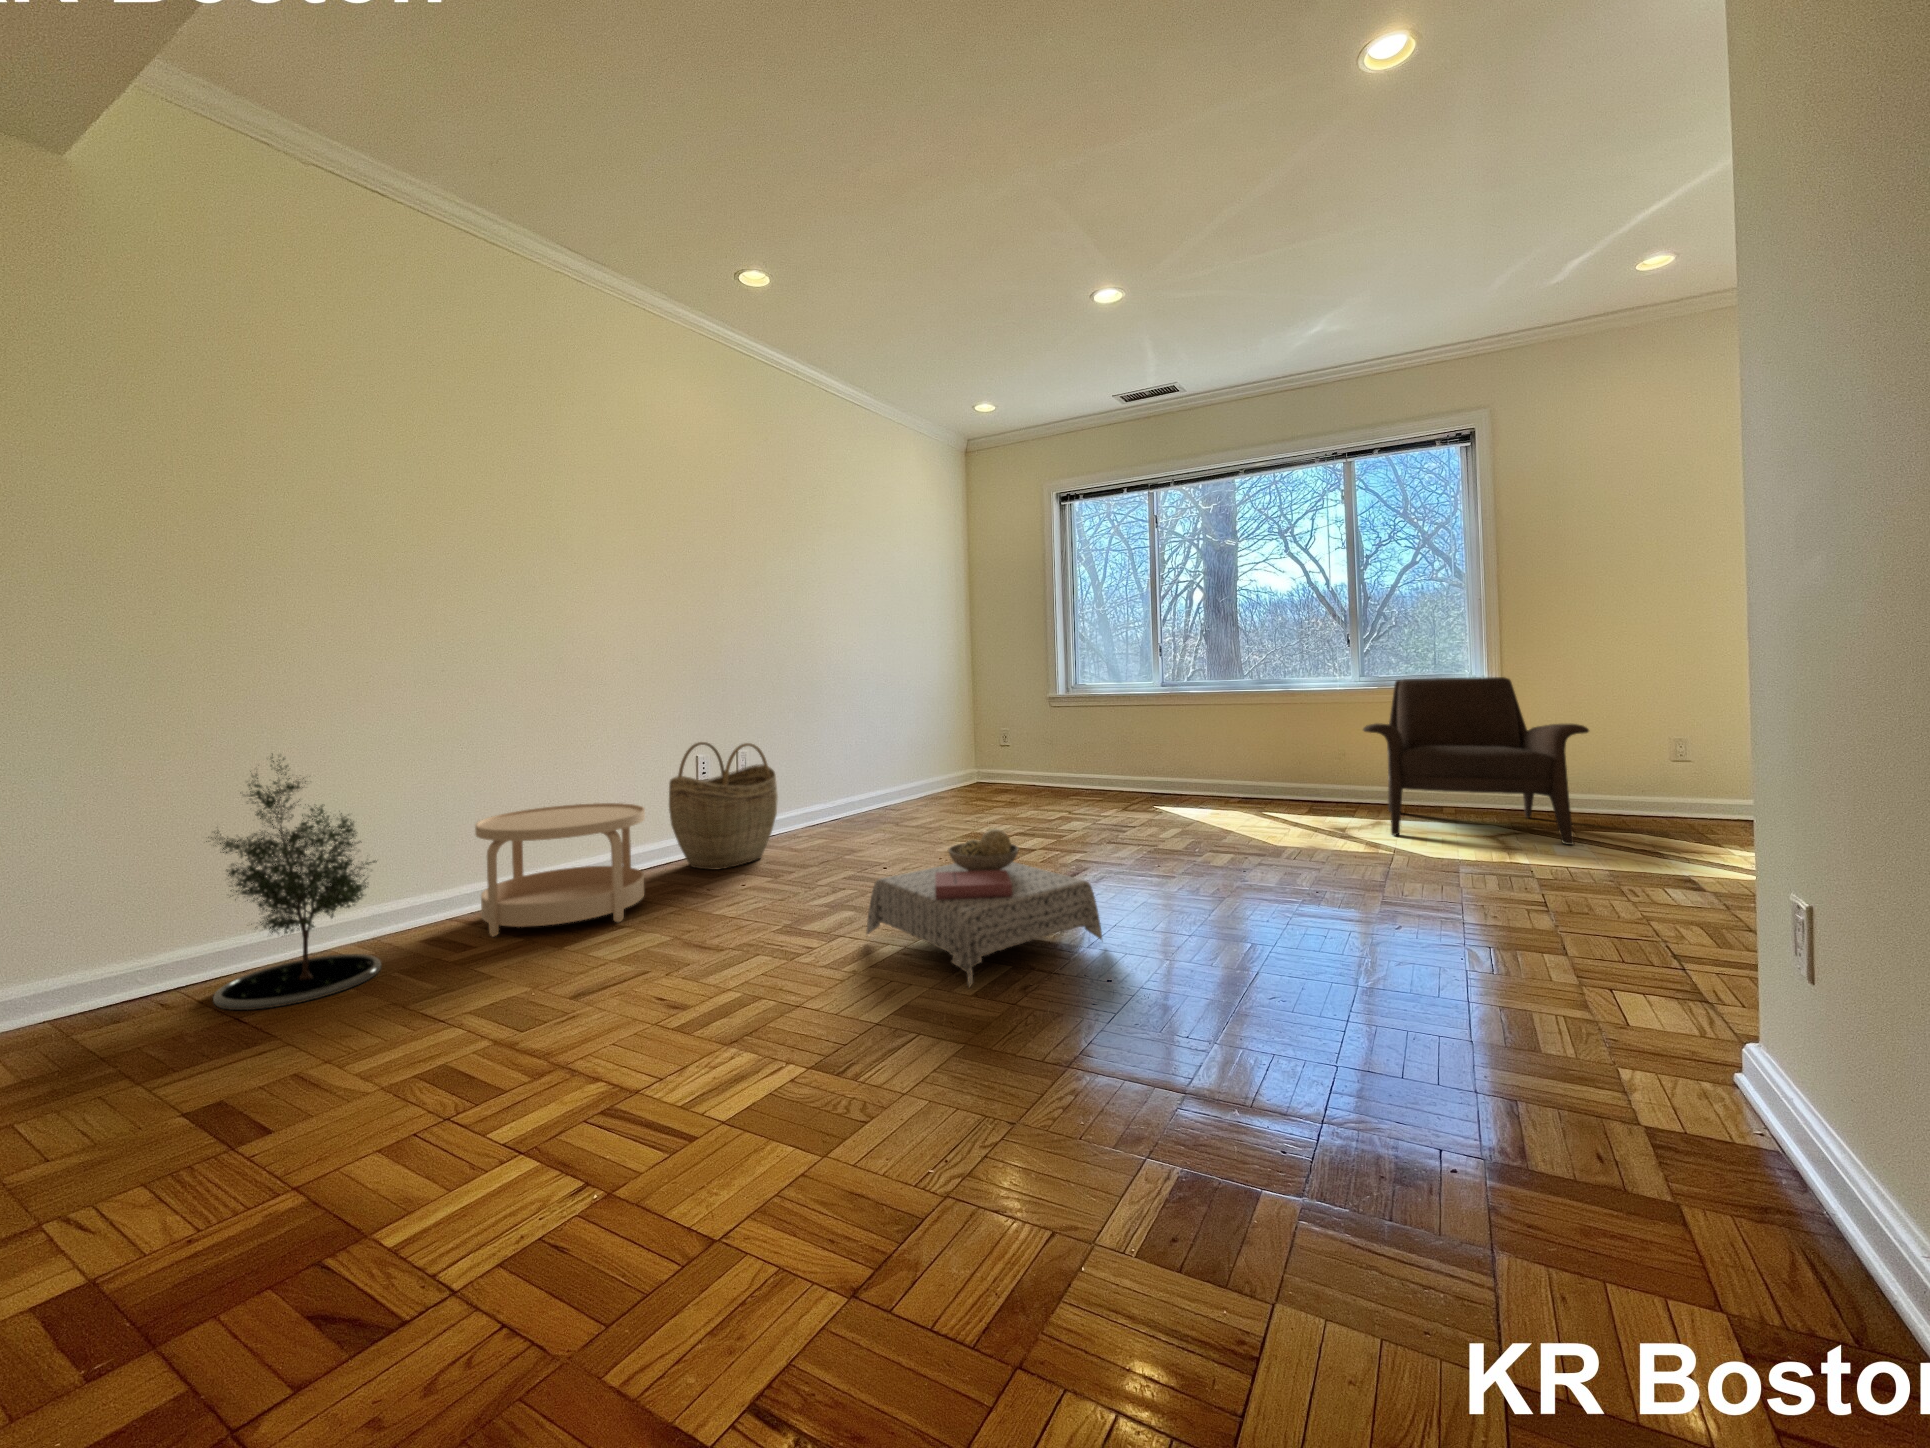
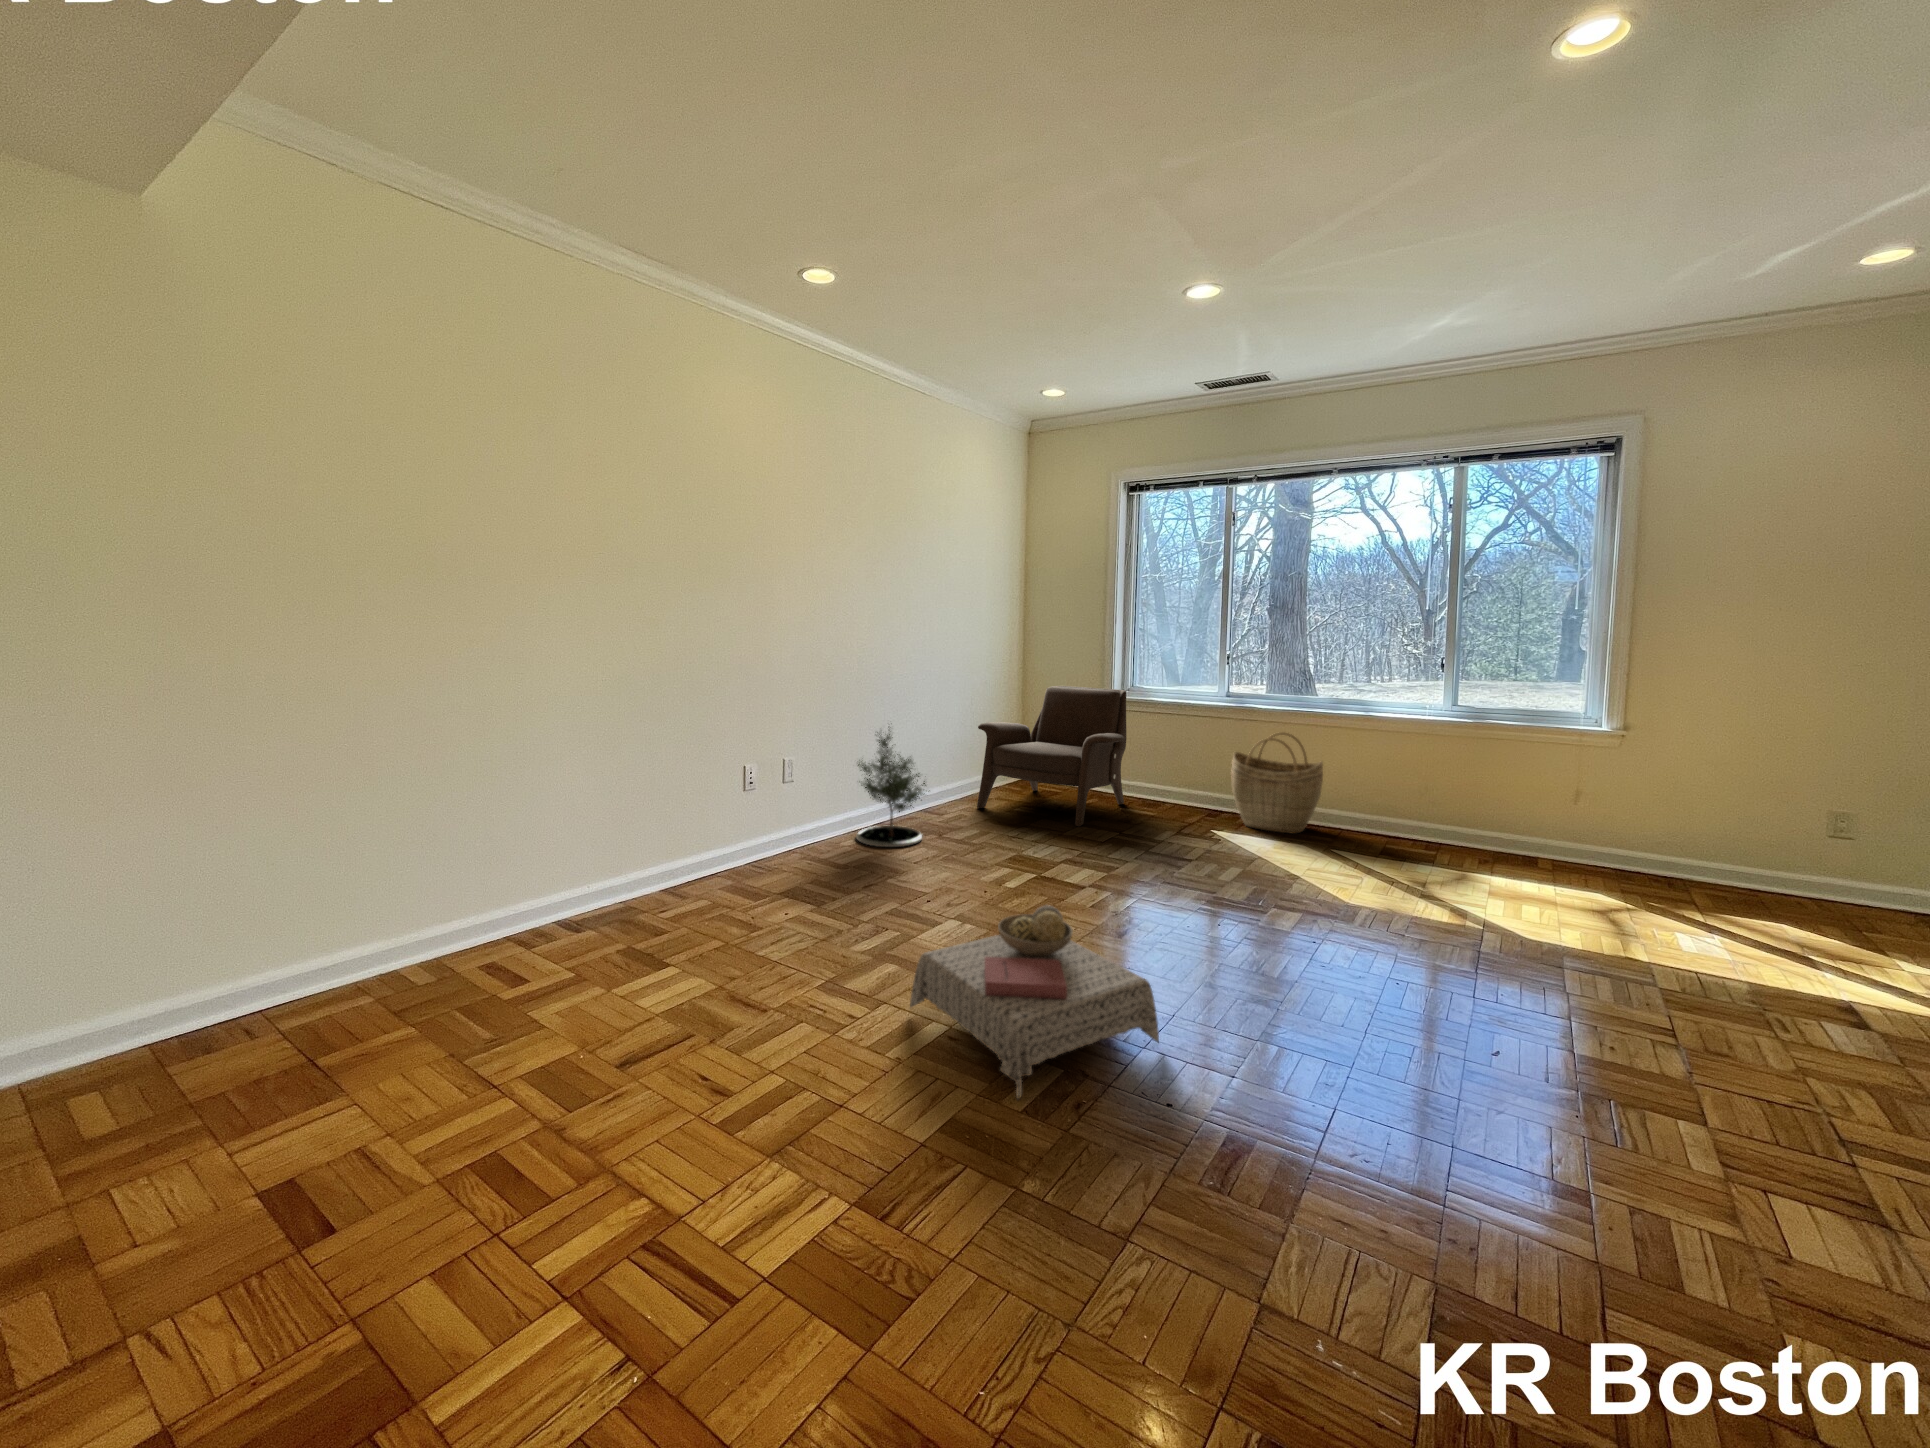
armchair: present [1363,677,1589,845] -> present [977,686,1127,826]
woven basket: present [669,742,778,870] -> present [1231,732,1323,833]
potted tree: present [206,754,381,1010] -> present [856,730,930,847]
side table: present [475,803,645,936] -> none [532,827,692,968]

